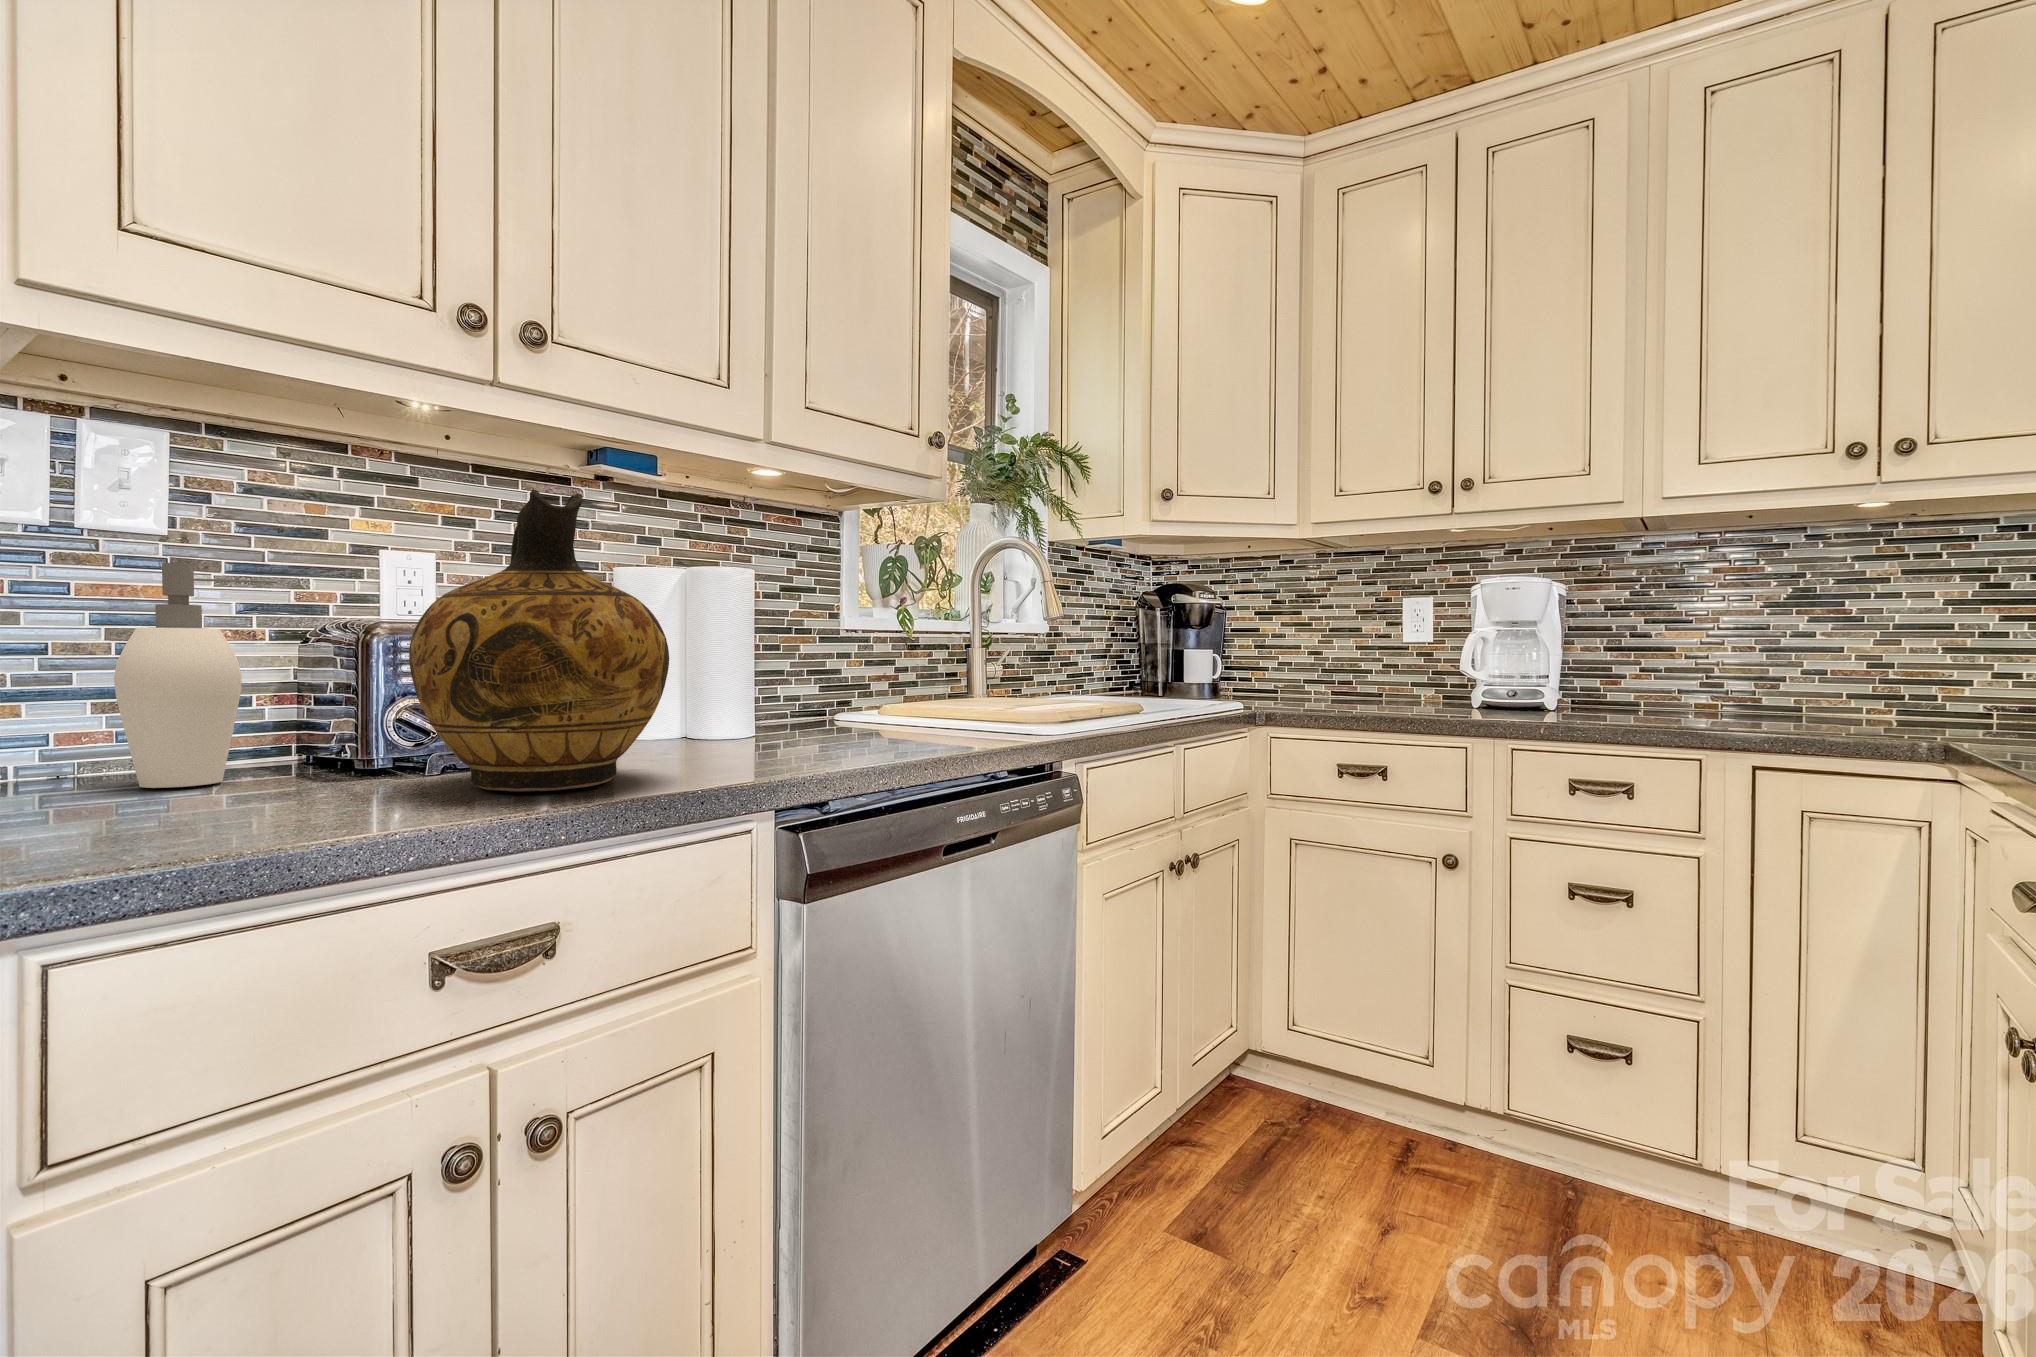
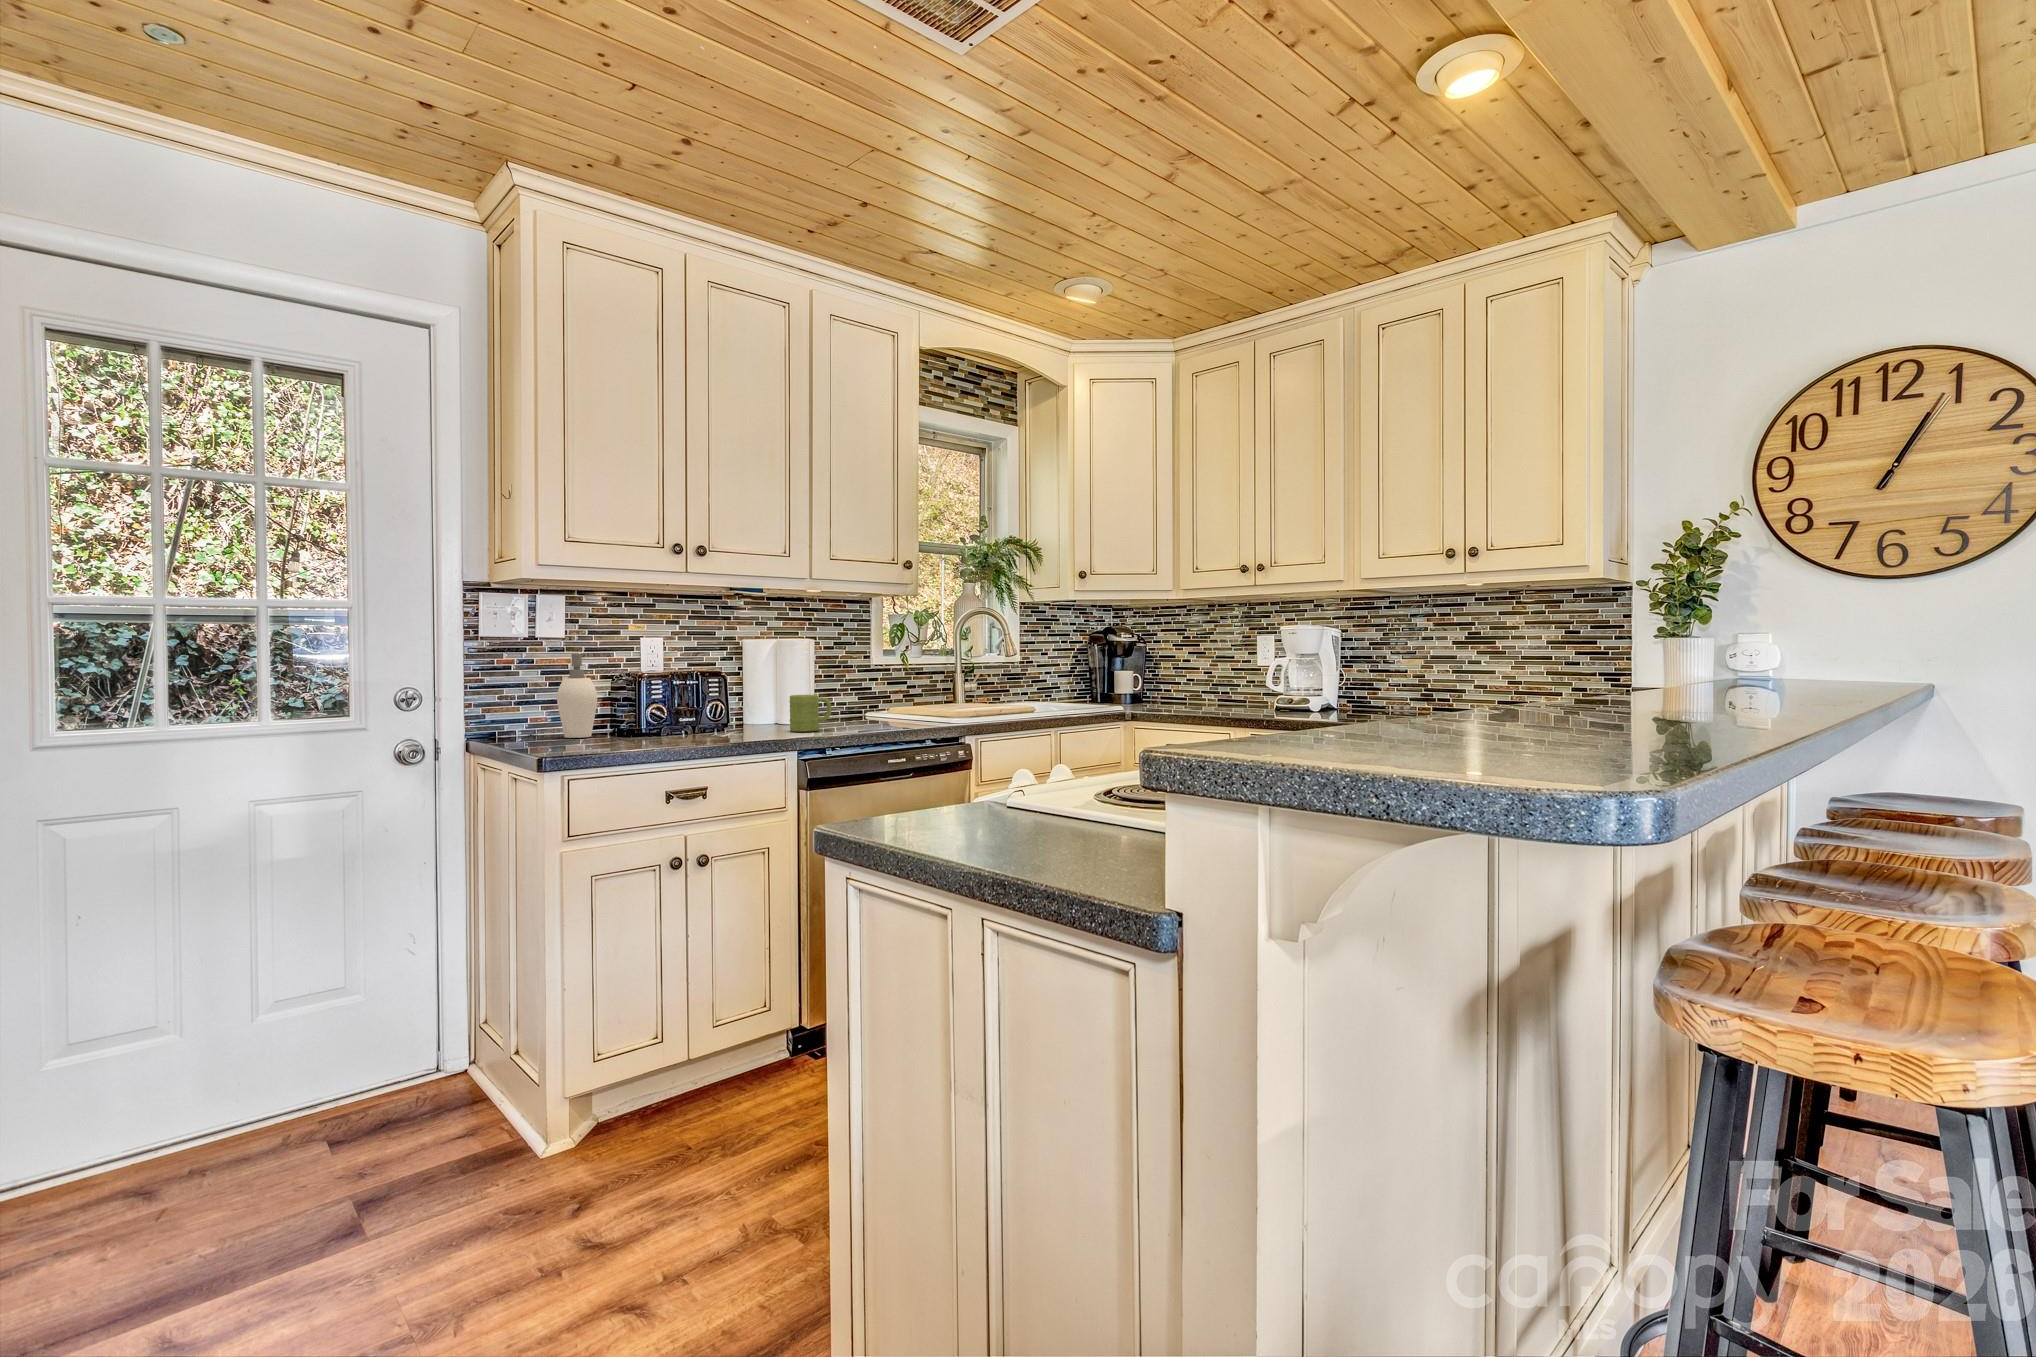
ceramic jug: present [409,489,669,792] -> none [657,625,754,740]
mug: none [736,678,826,759] -> present [789,695,831,732]

